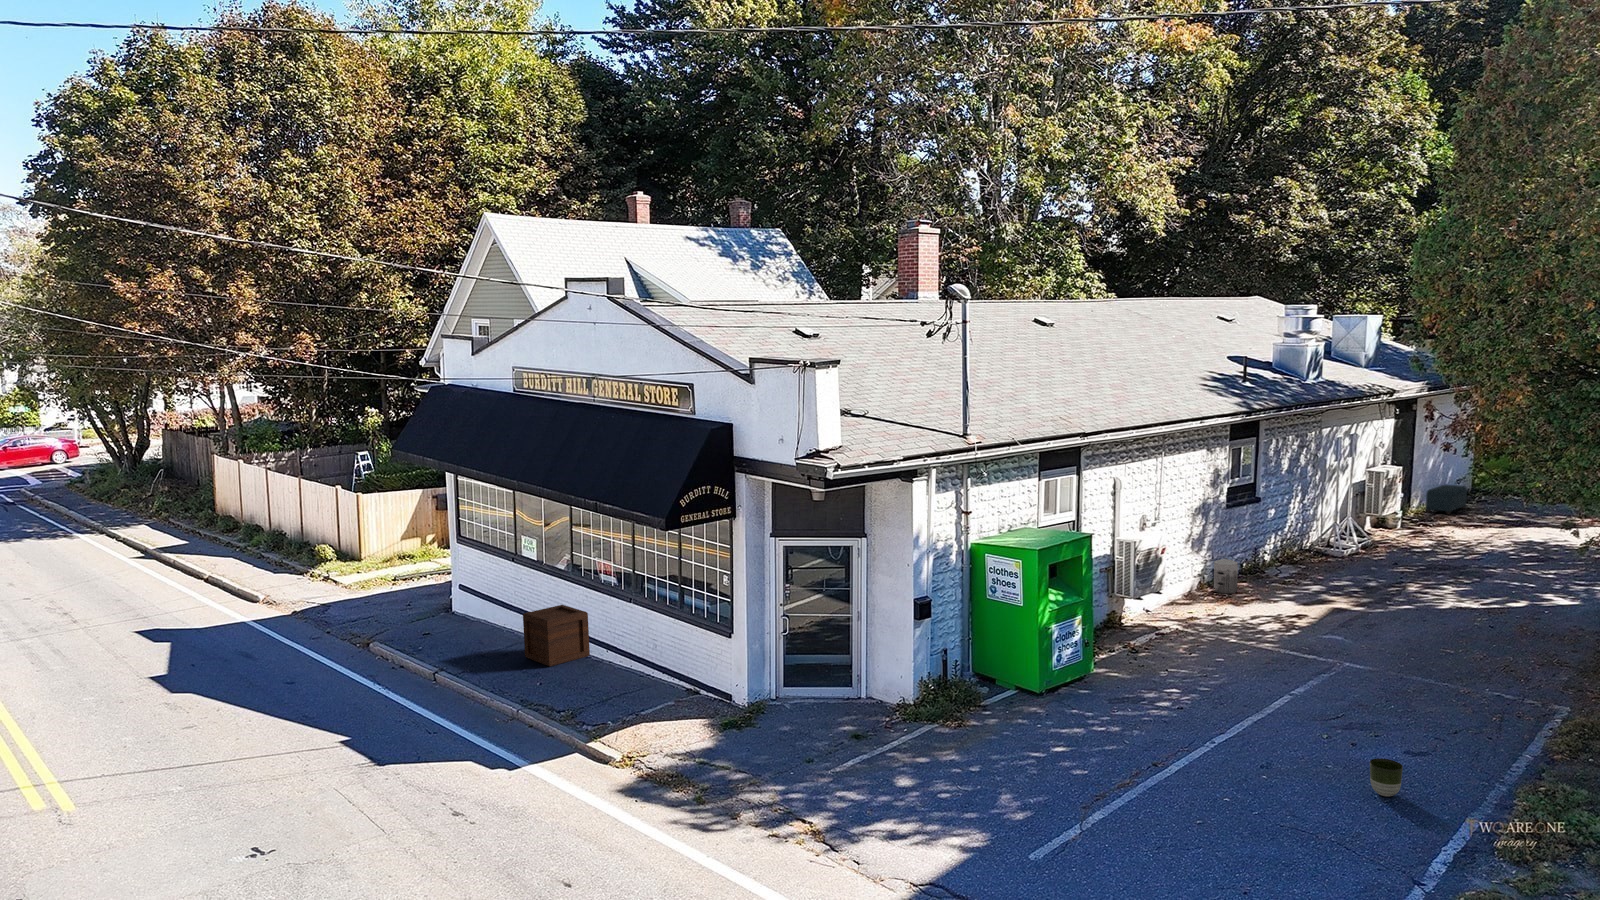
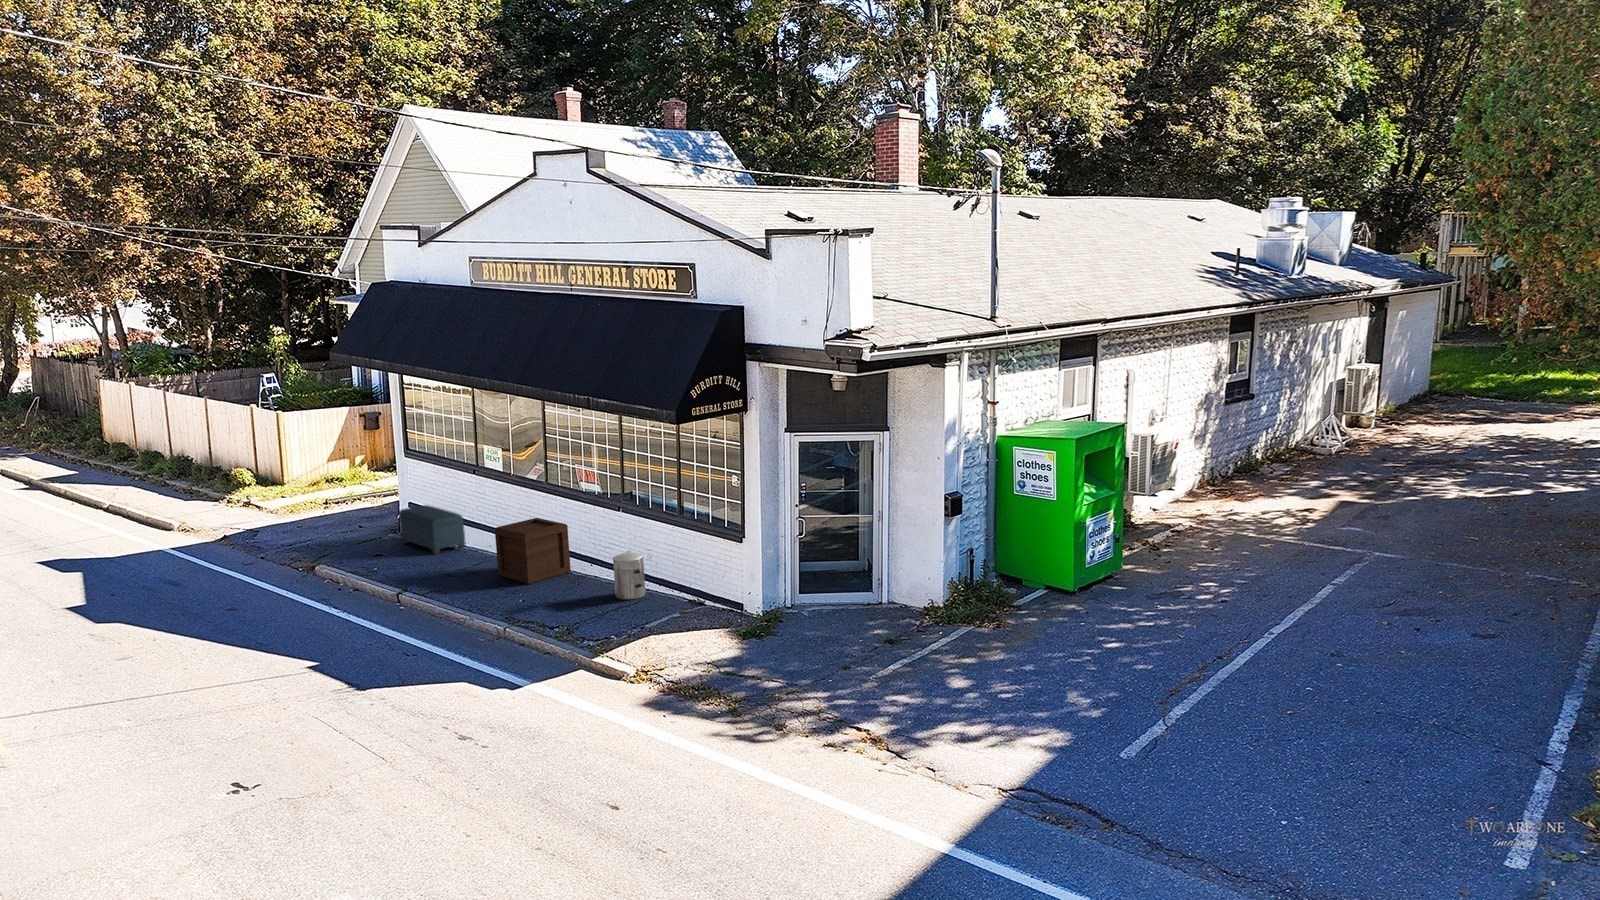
bench: present [1426,485,1467,515] -> present [399,505,465,554]
waste bin: present [1214,558,1238,594] -> present [613,551,645,600]
planter: present [1370,758,1403,797] -> none [1455,640,1492,679]

